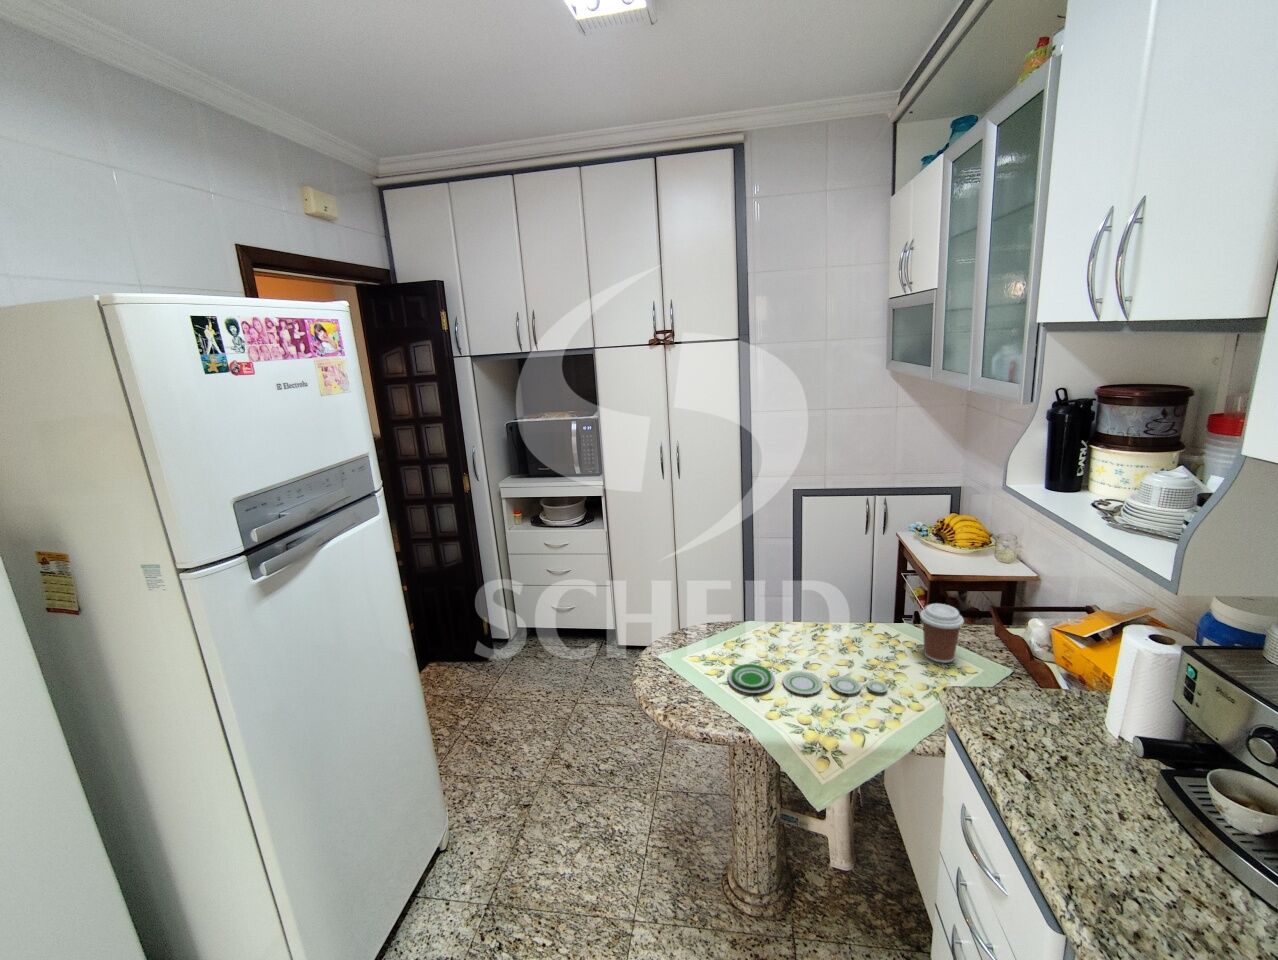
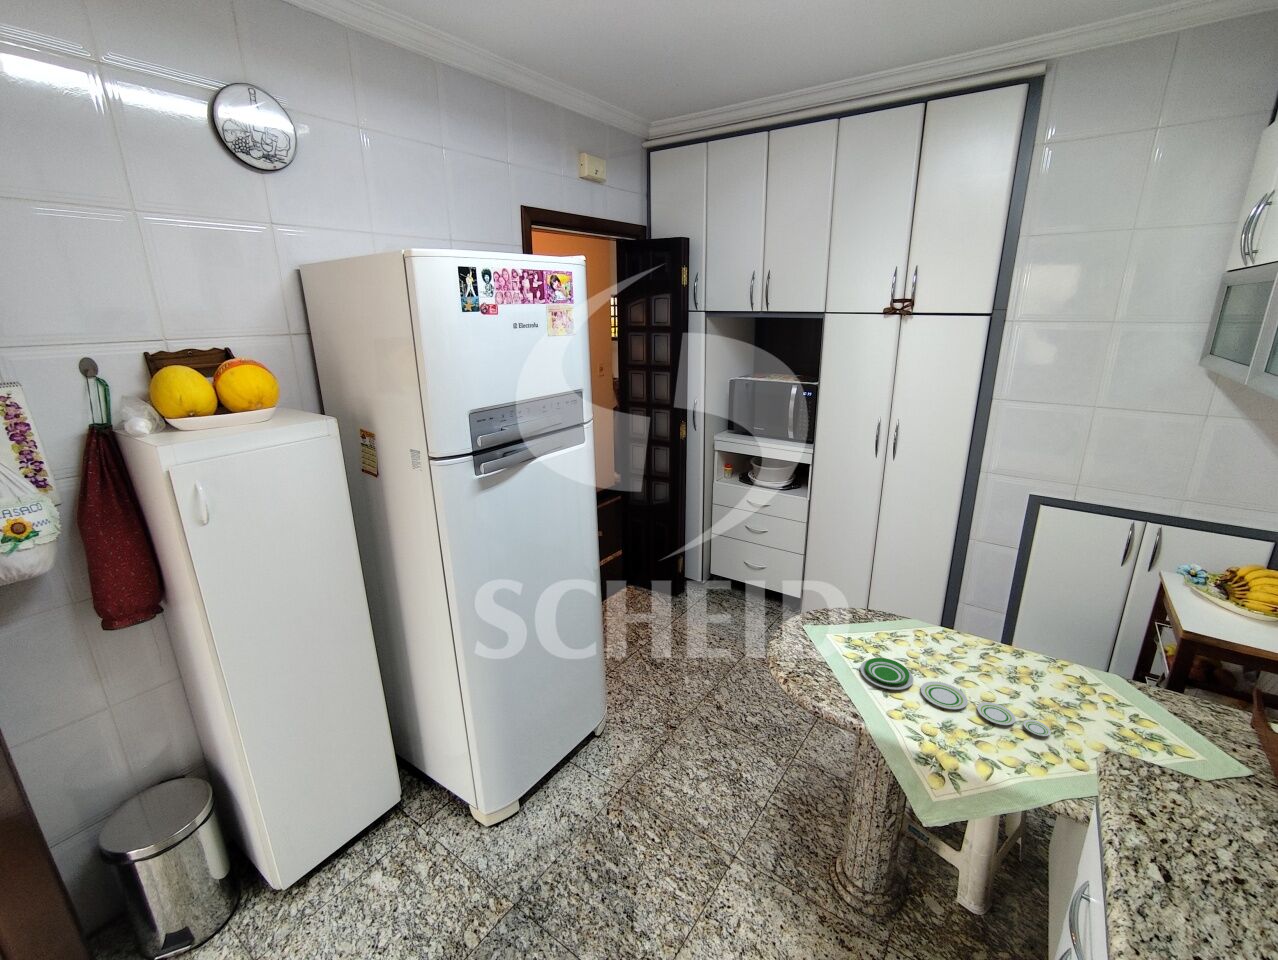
coffee cup: present [920,604,964,663] -> none [1128,660,1196,736]

